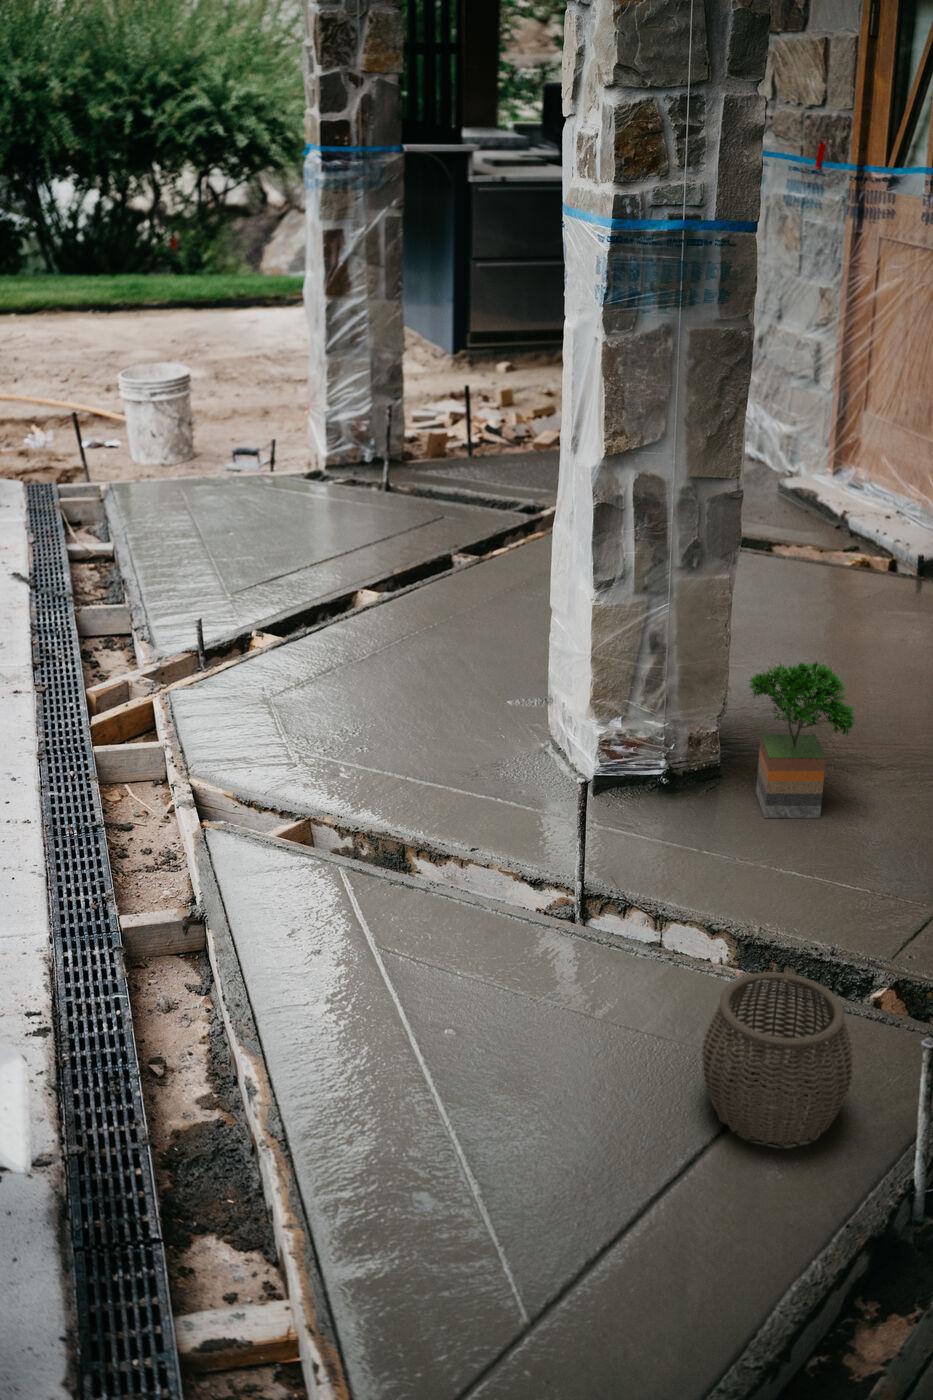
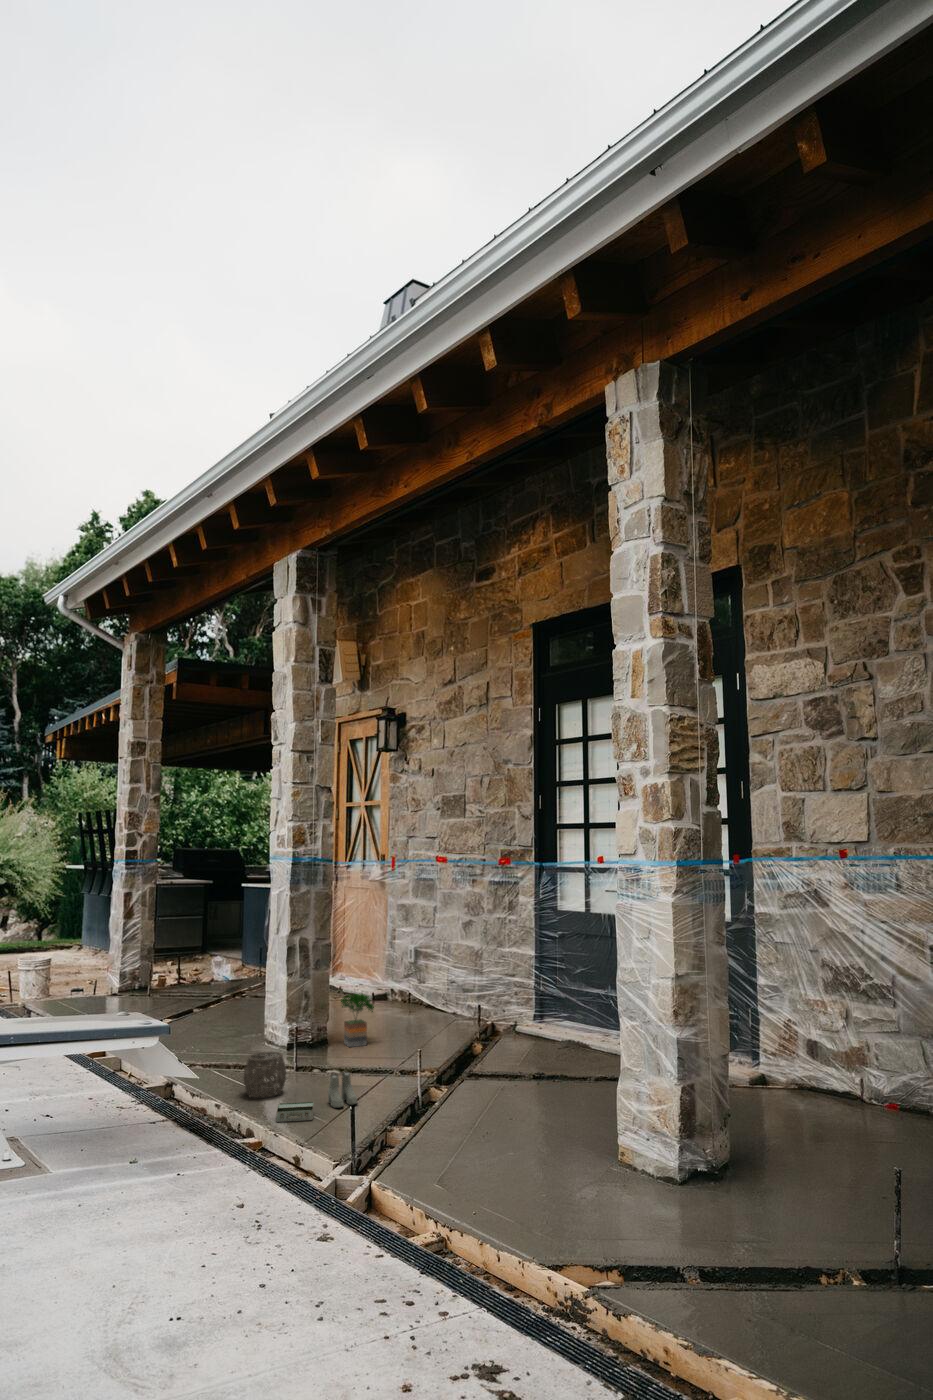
woven basket: present [702,972,853,1146] -> present [244,1051,286,1098]
boots: none [580,1084,675,1224] -> present [328,1072,357,1108]
toolbox: none [364,1168,510,1285] -> present [276,1102,314,1122]

